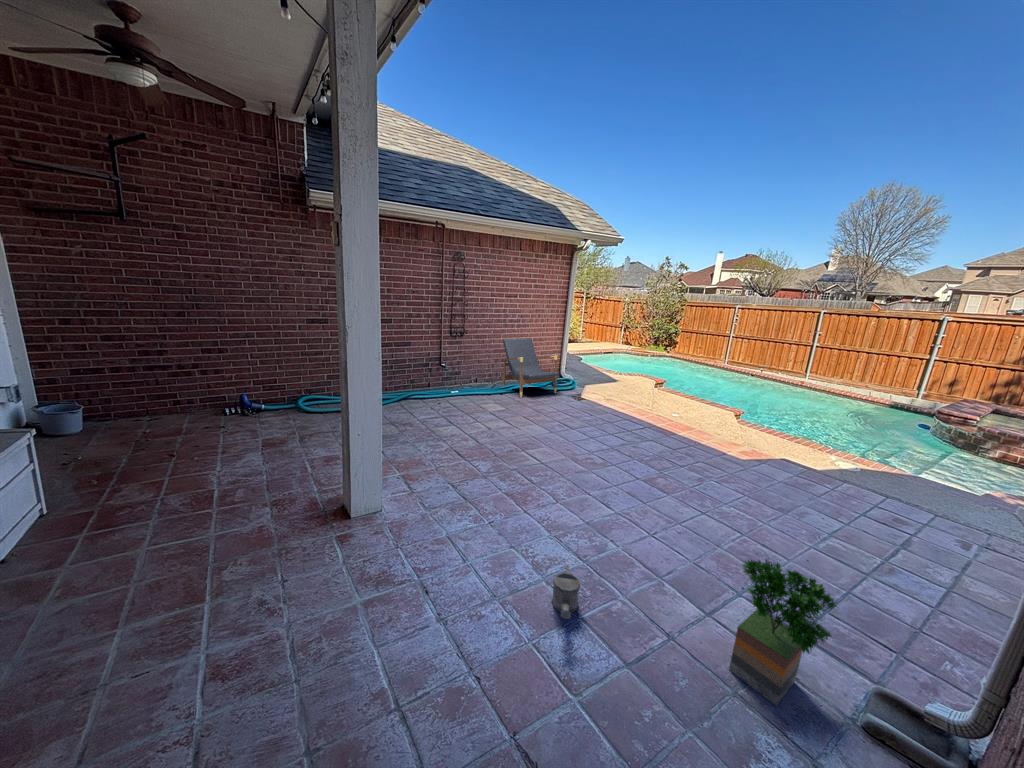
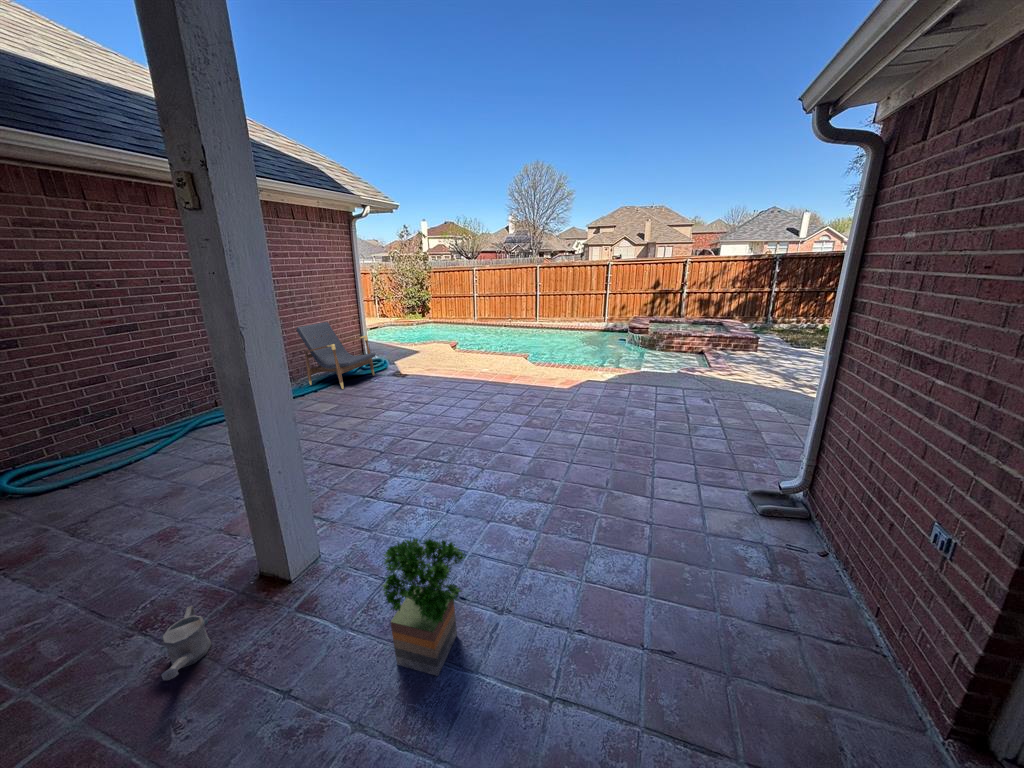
potted tree: present [729,560,837,706] -> present [382,538,465,676]
watering can: present [552,565,580,619] -> present [162,606,211,680]

